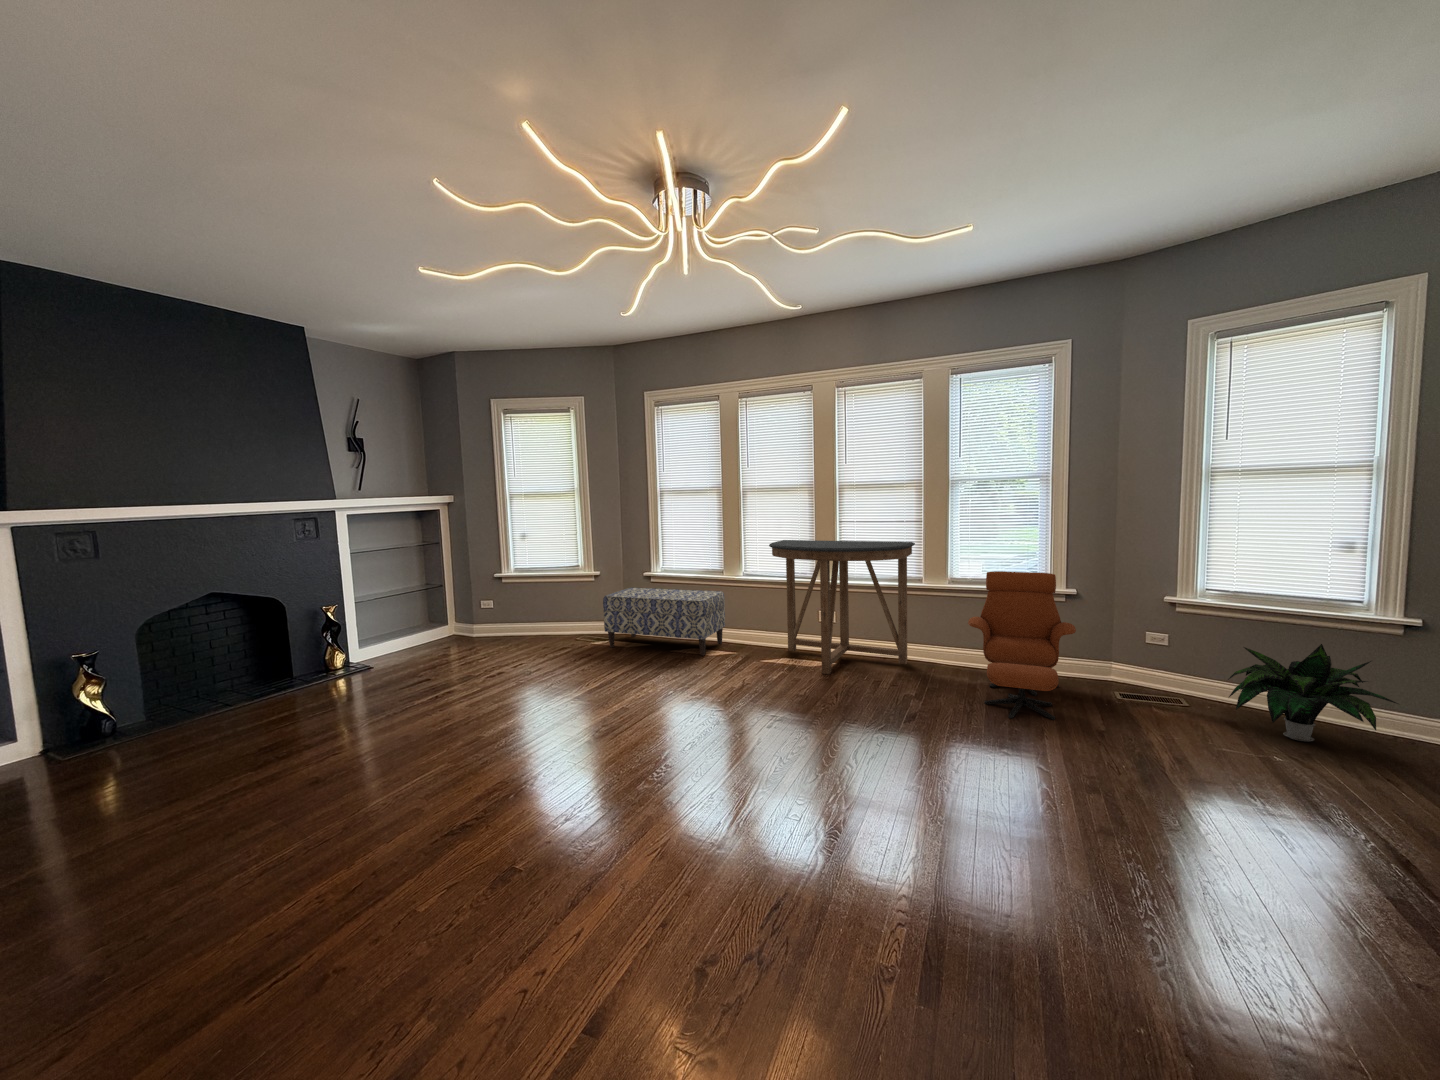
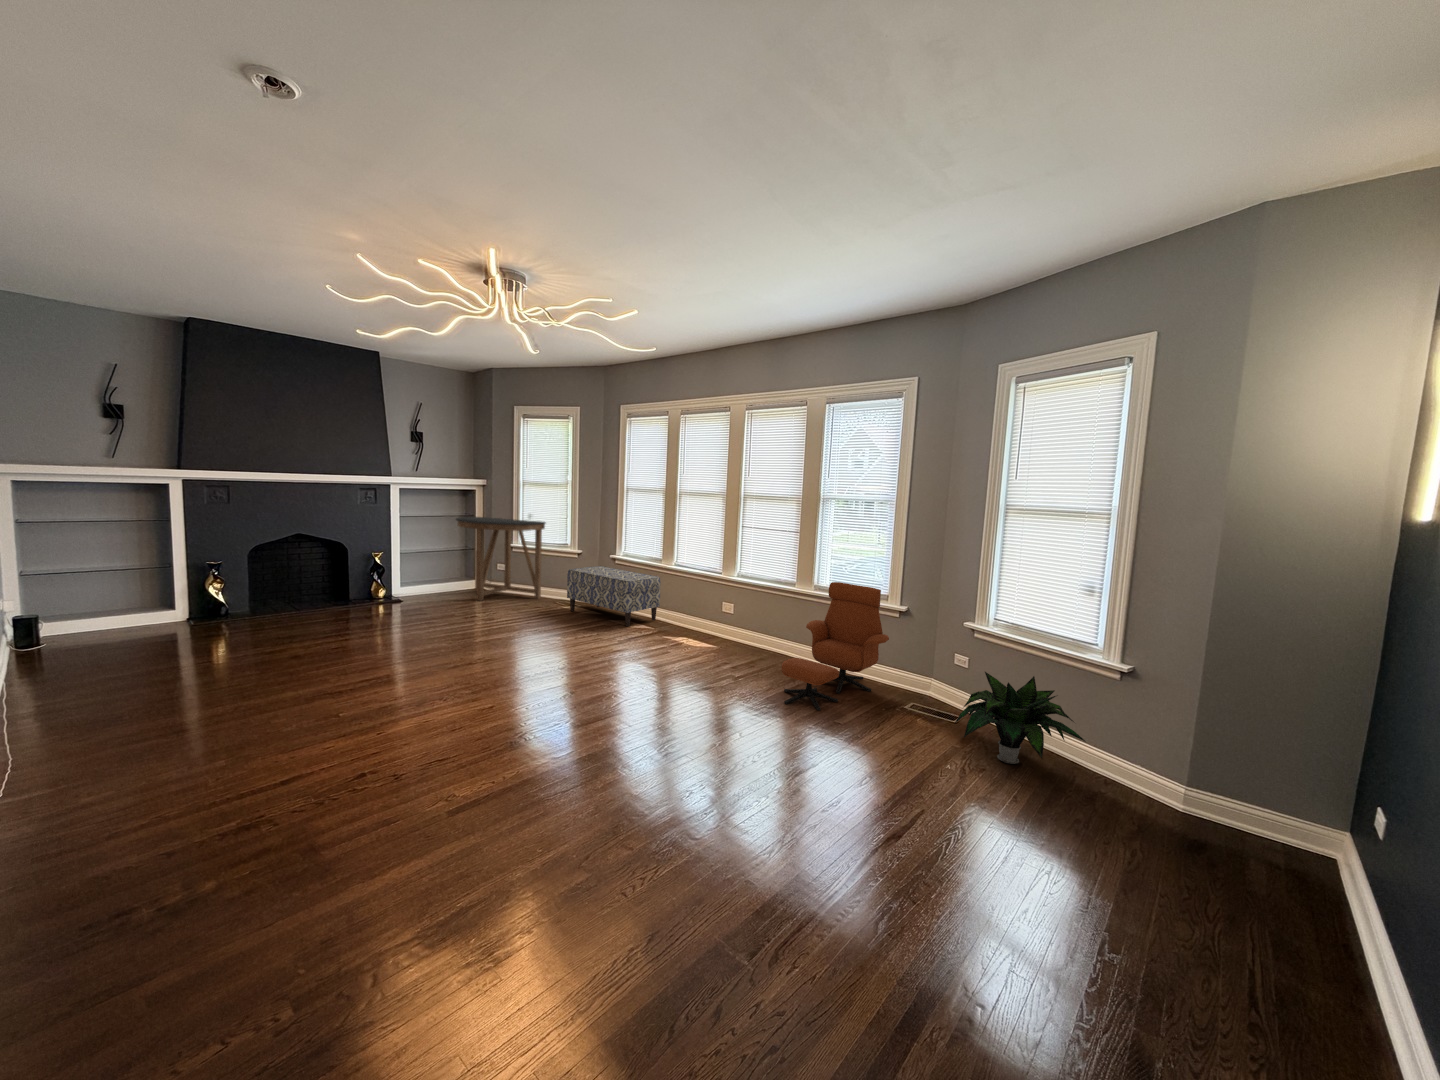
console table: present [769,540,915,674] -> present [456,517,546,601]

